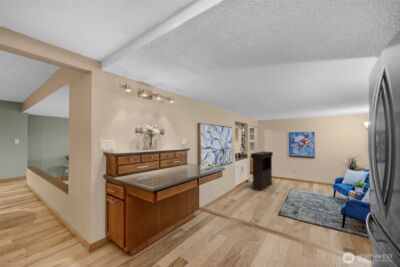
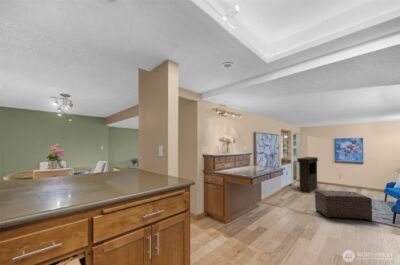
ottoman: none [262,191,322,227] -> present [315,190,372,222]

